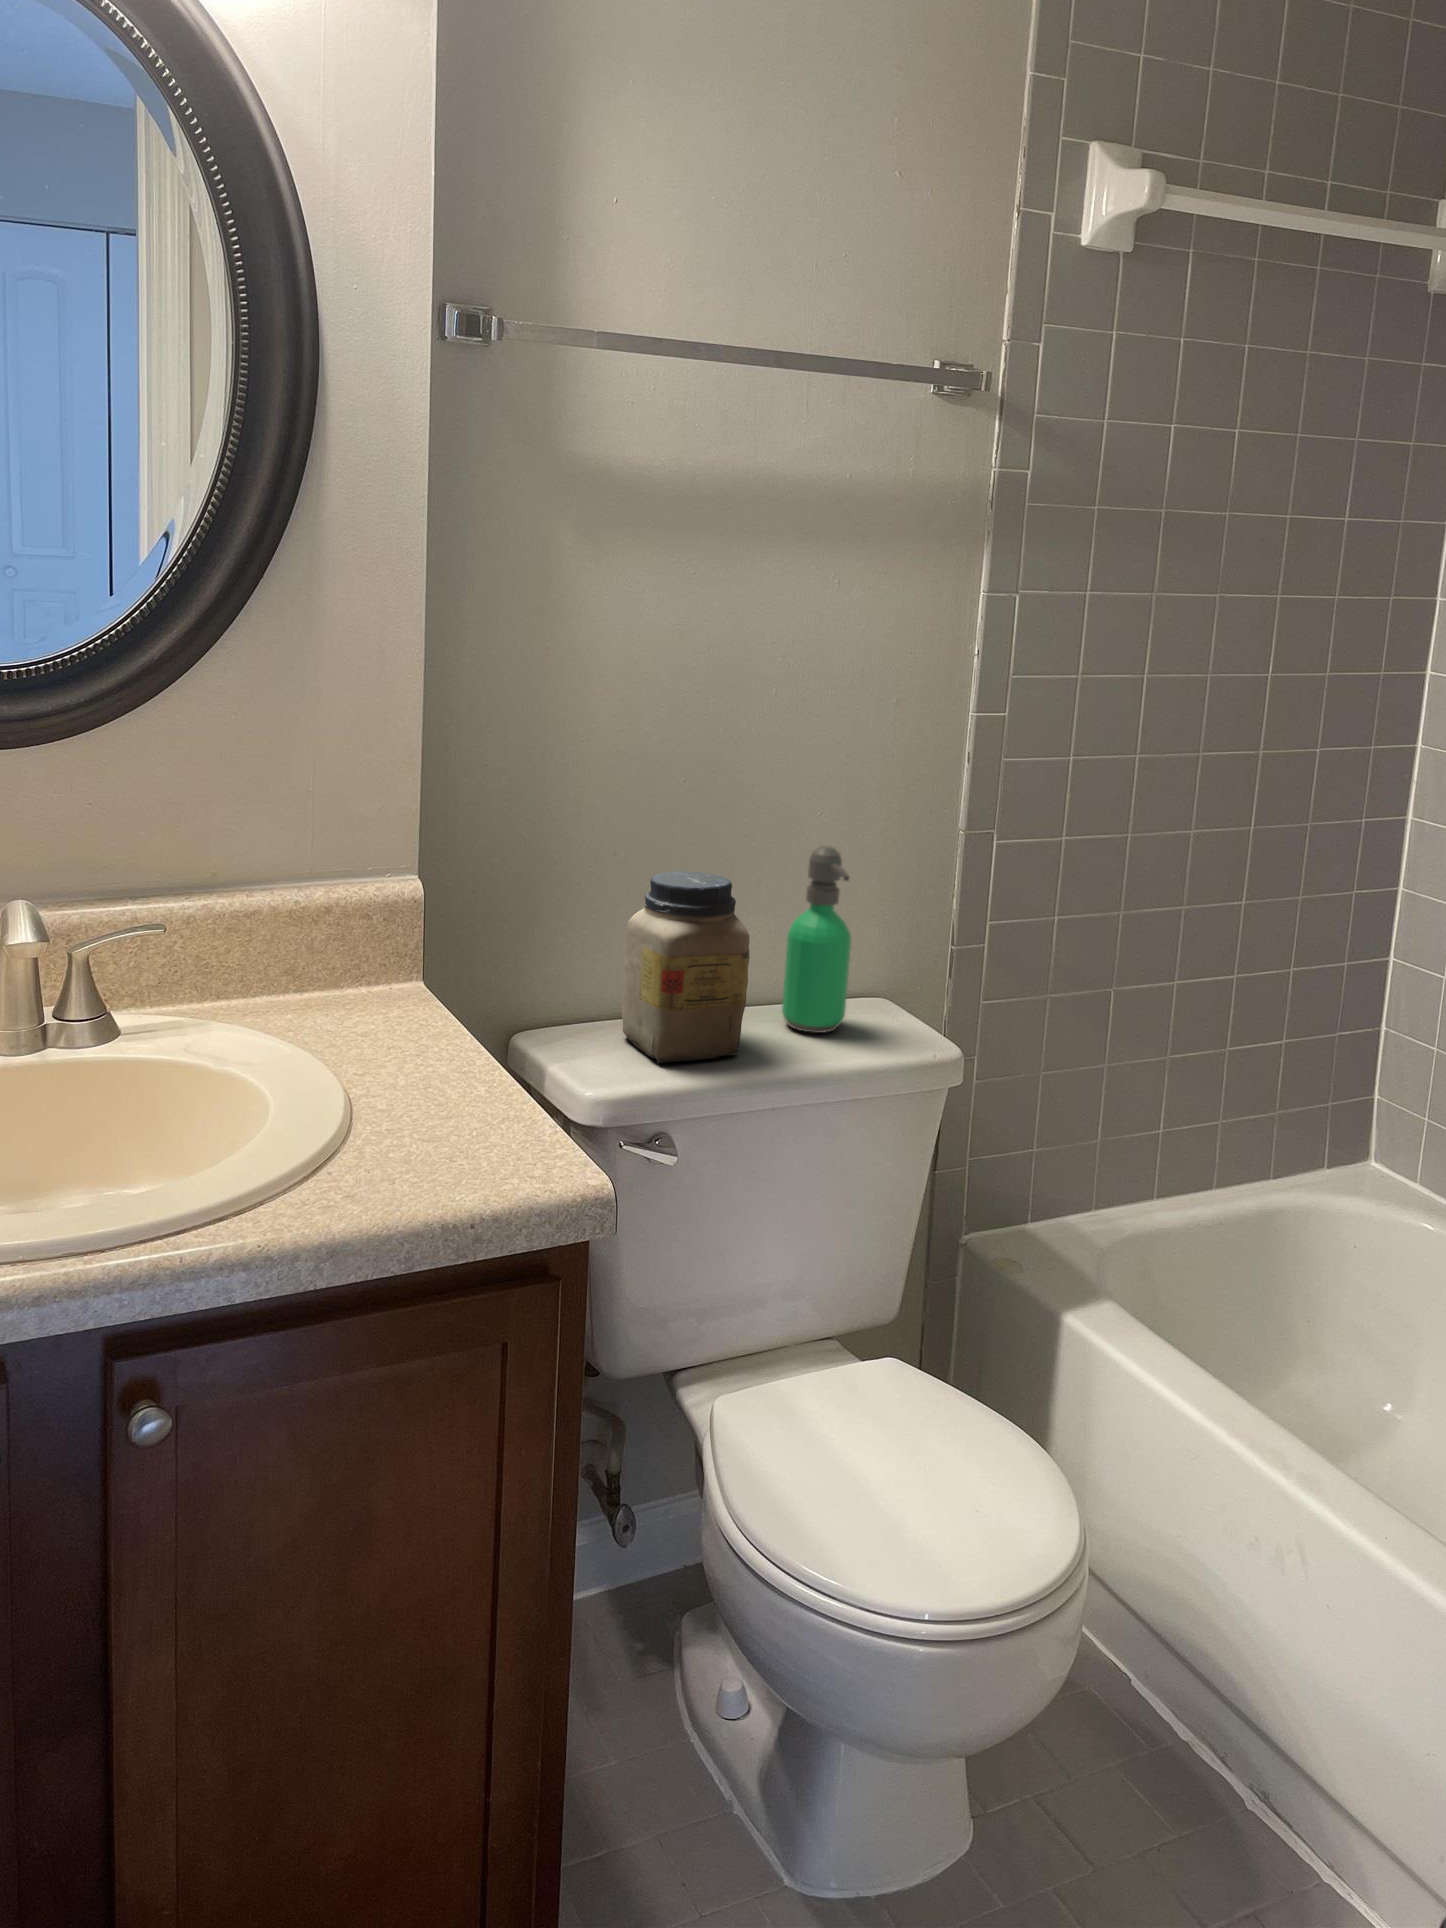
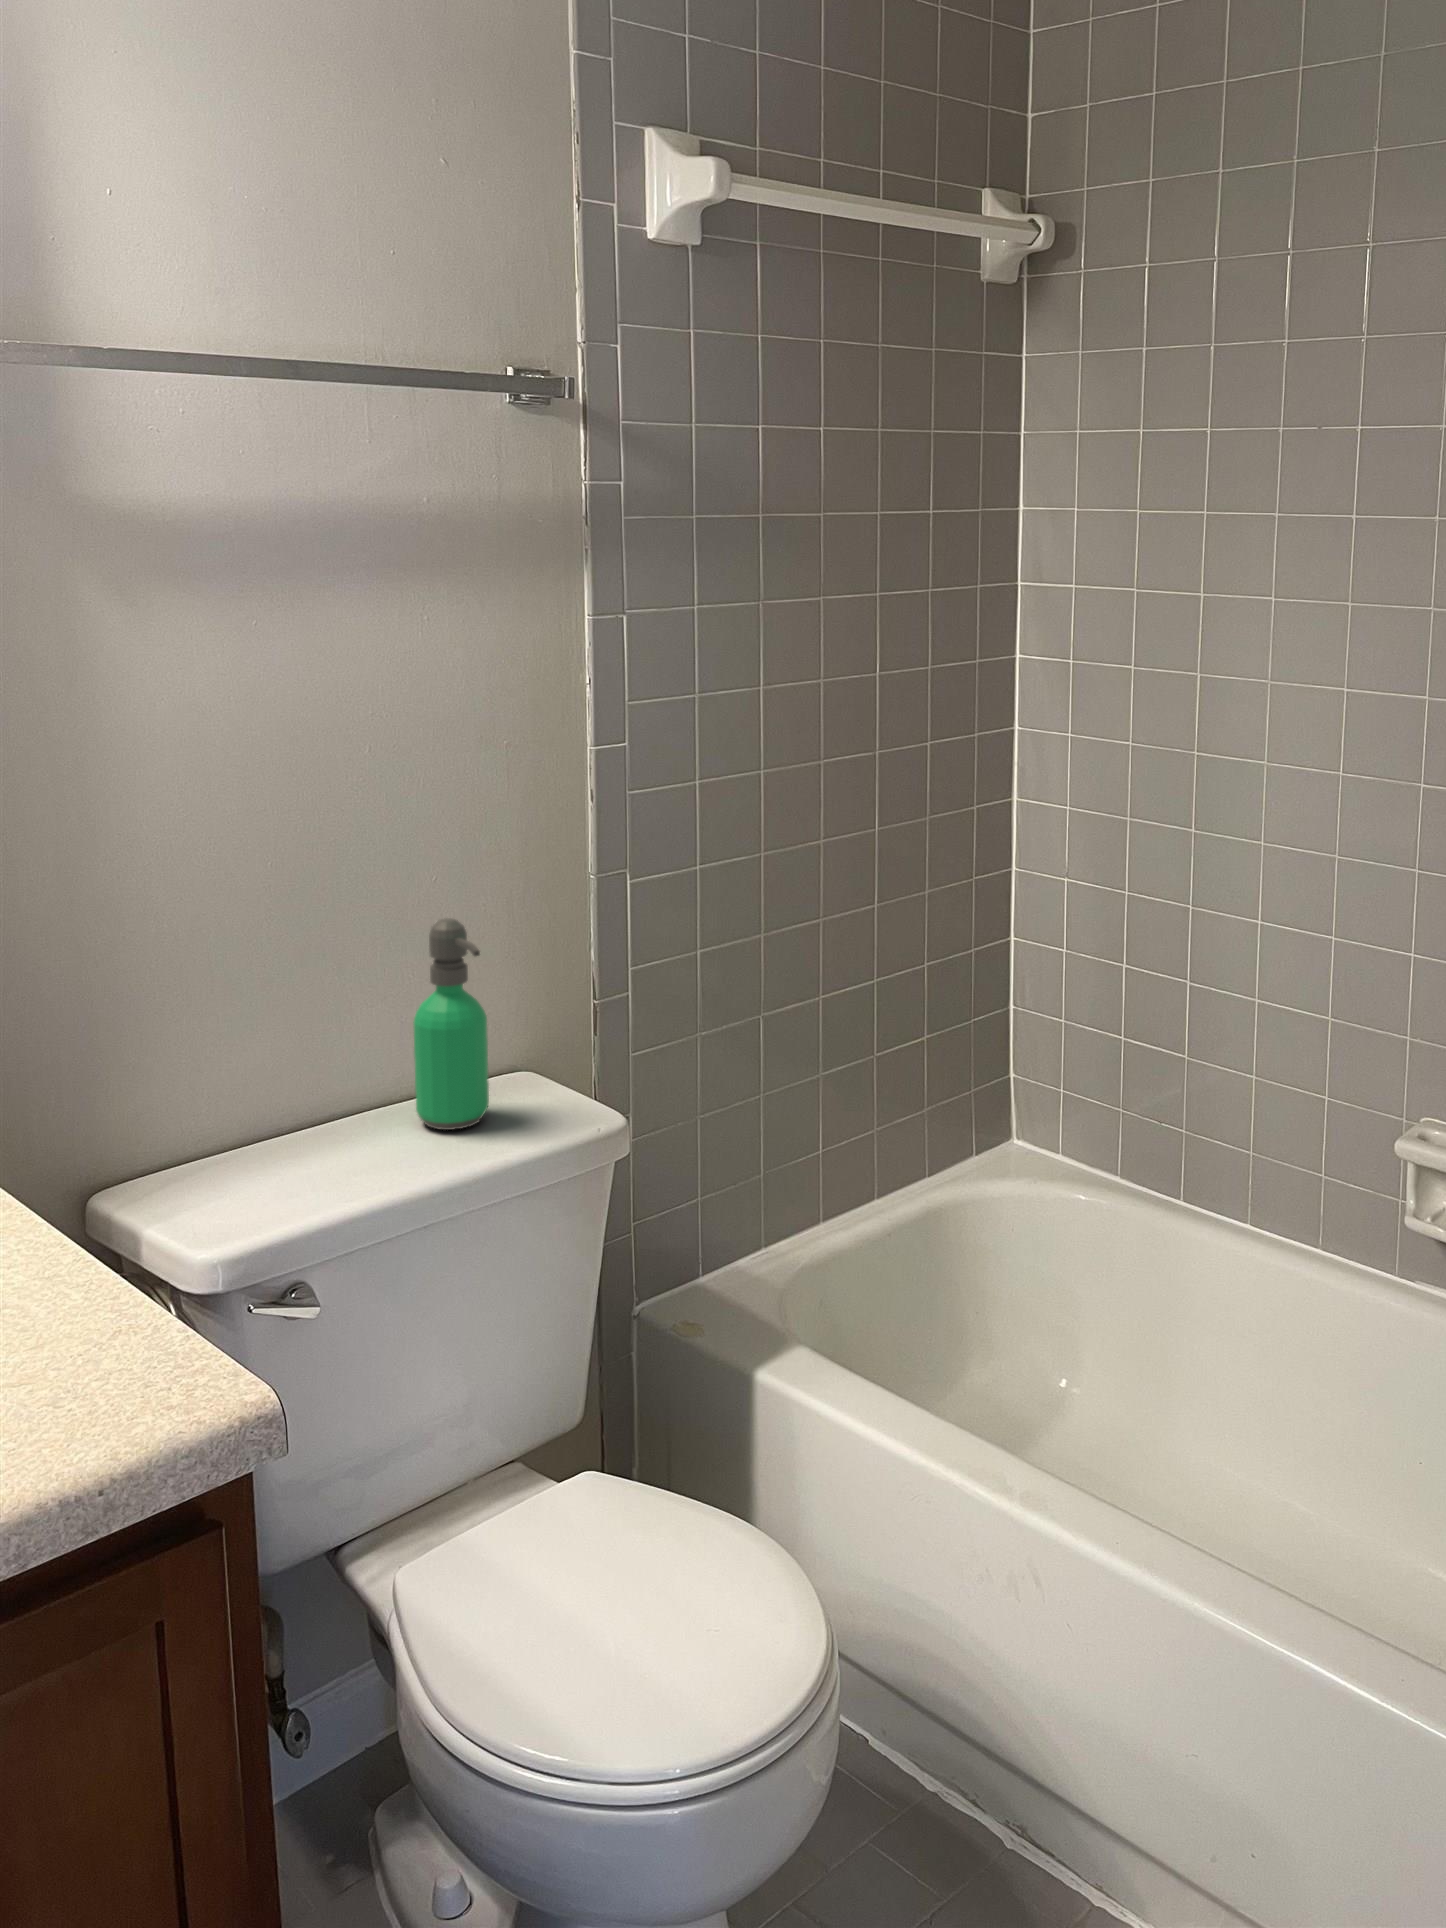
jar: present [622,871,750,1063] -> none [222,971,376,1203]

